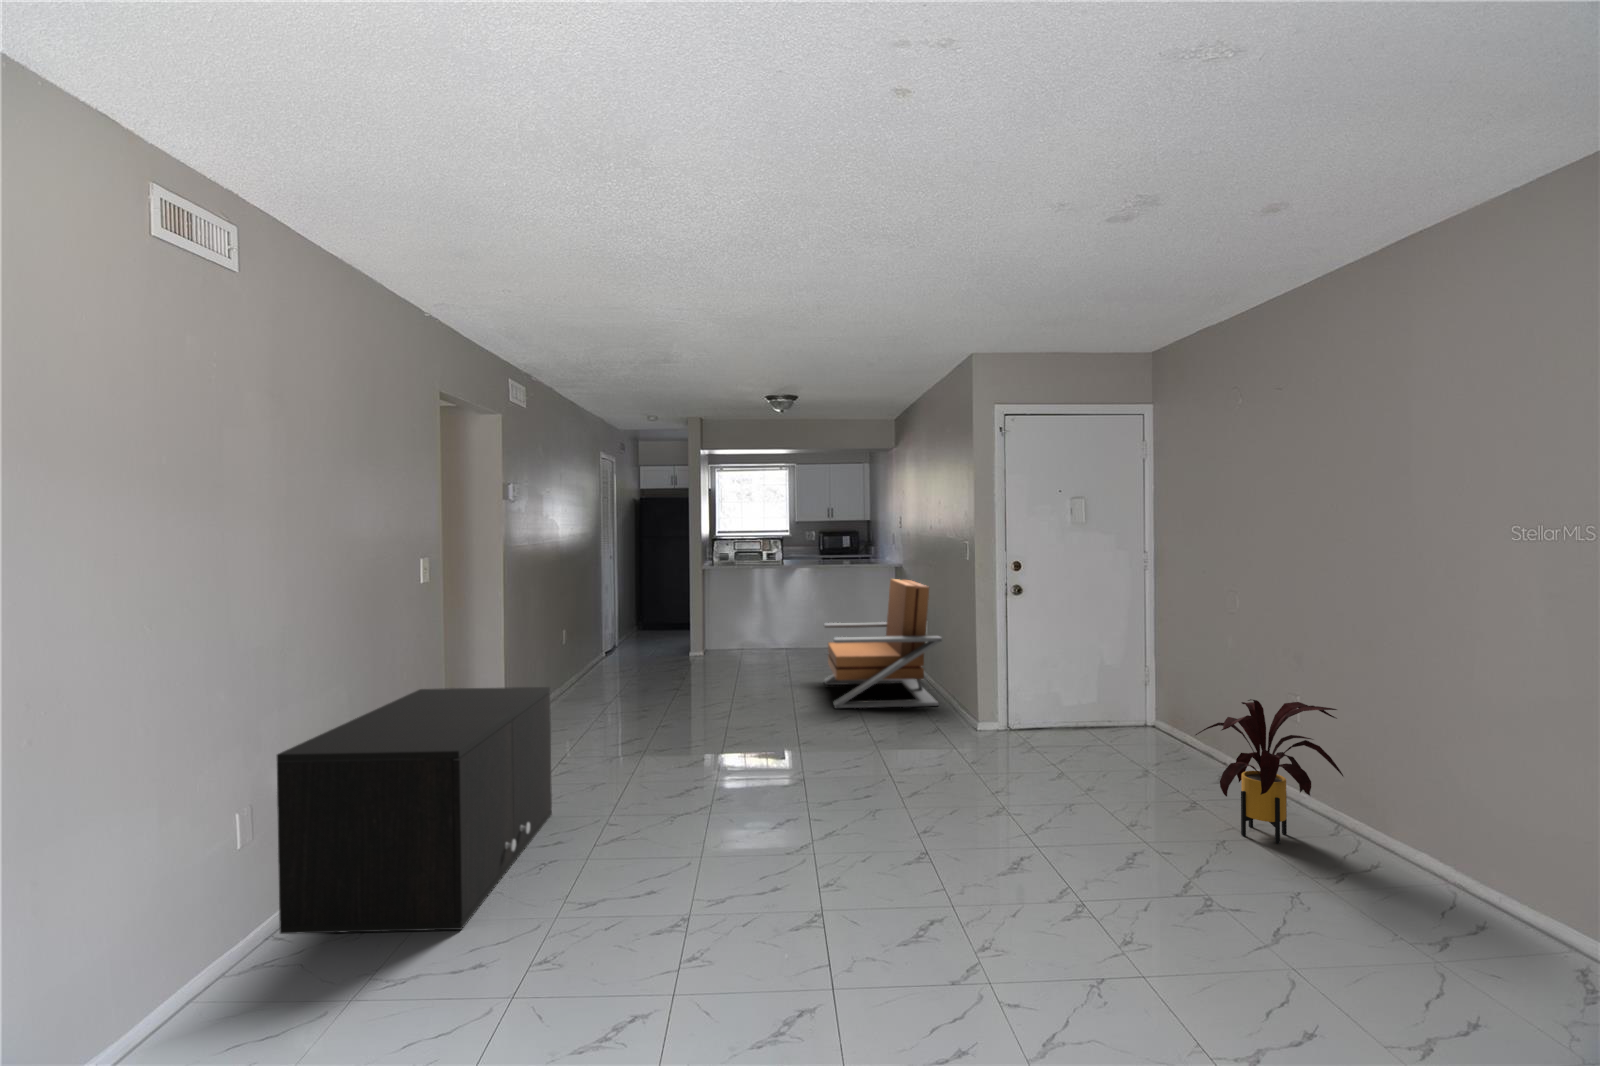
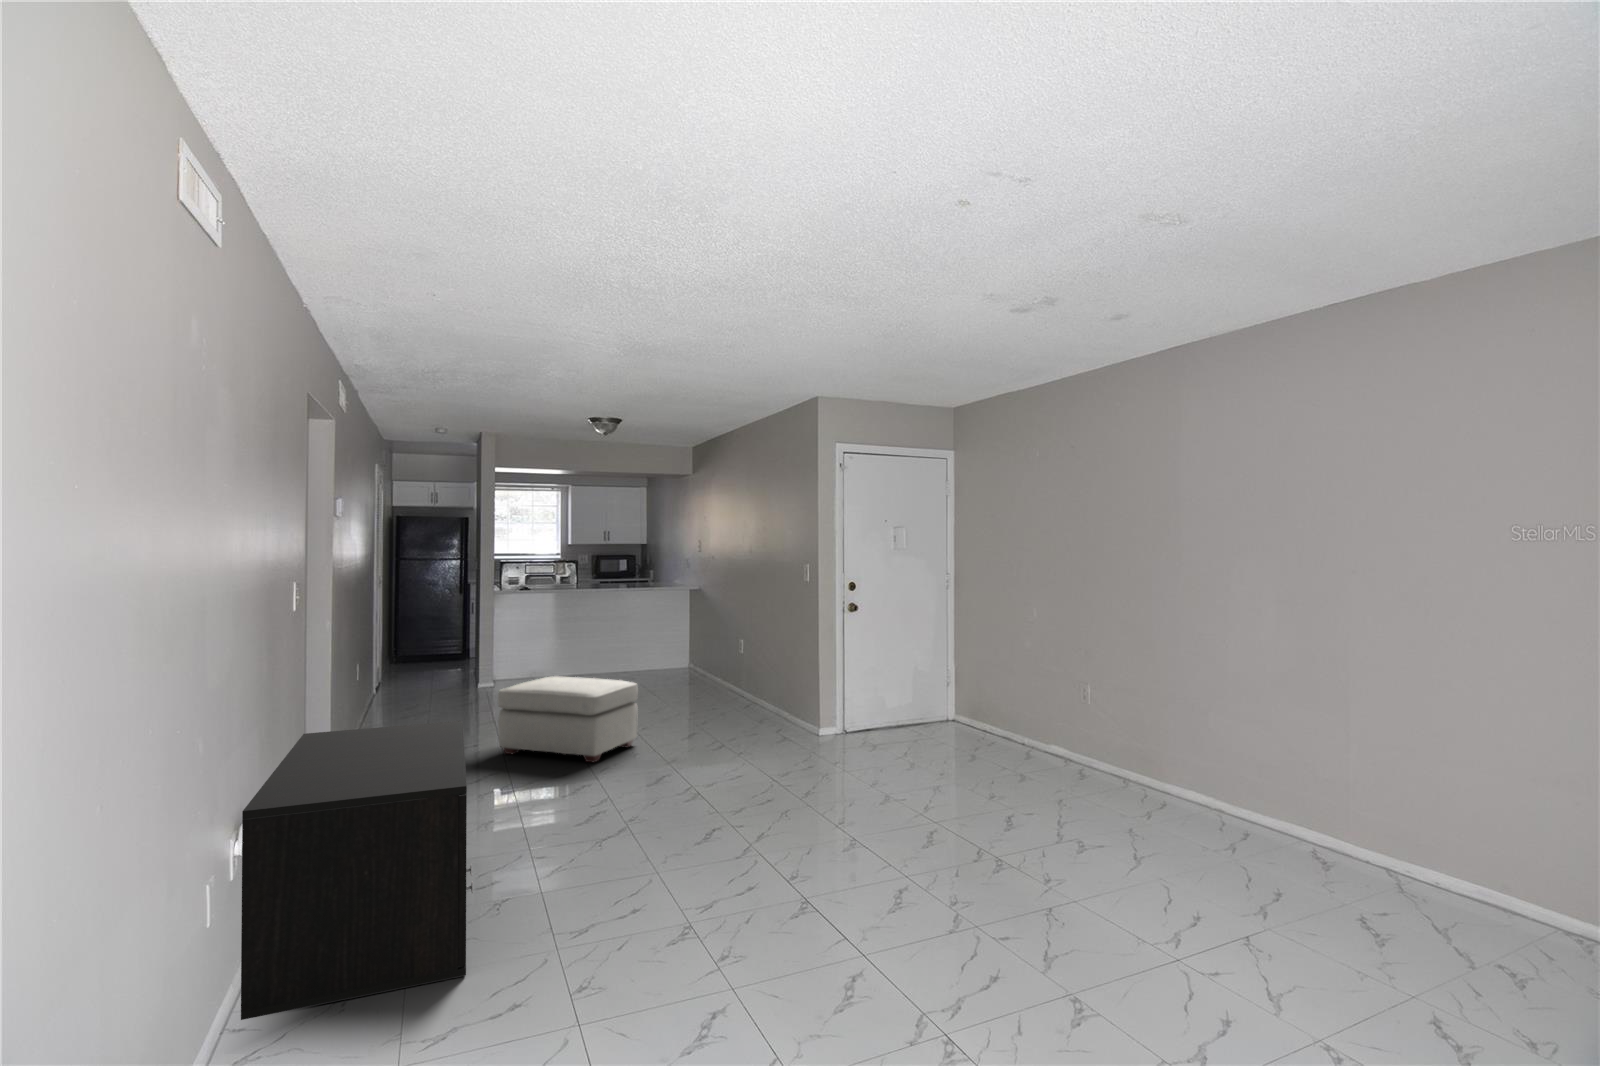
lounge chair: present [824,579,942,708] -> none [644,601,774,729]
ottoman: none [658,649,787,735] -> present [498,676,638,762]
house plant: present [1196,699,1343,844] -> none [1034,688,1144,799]

